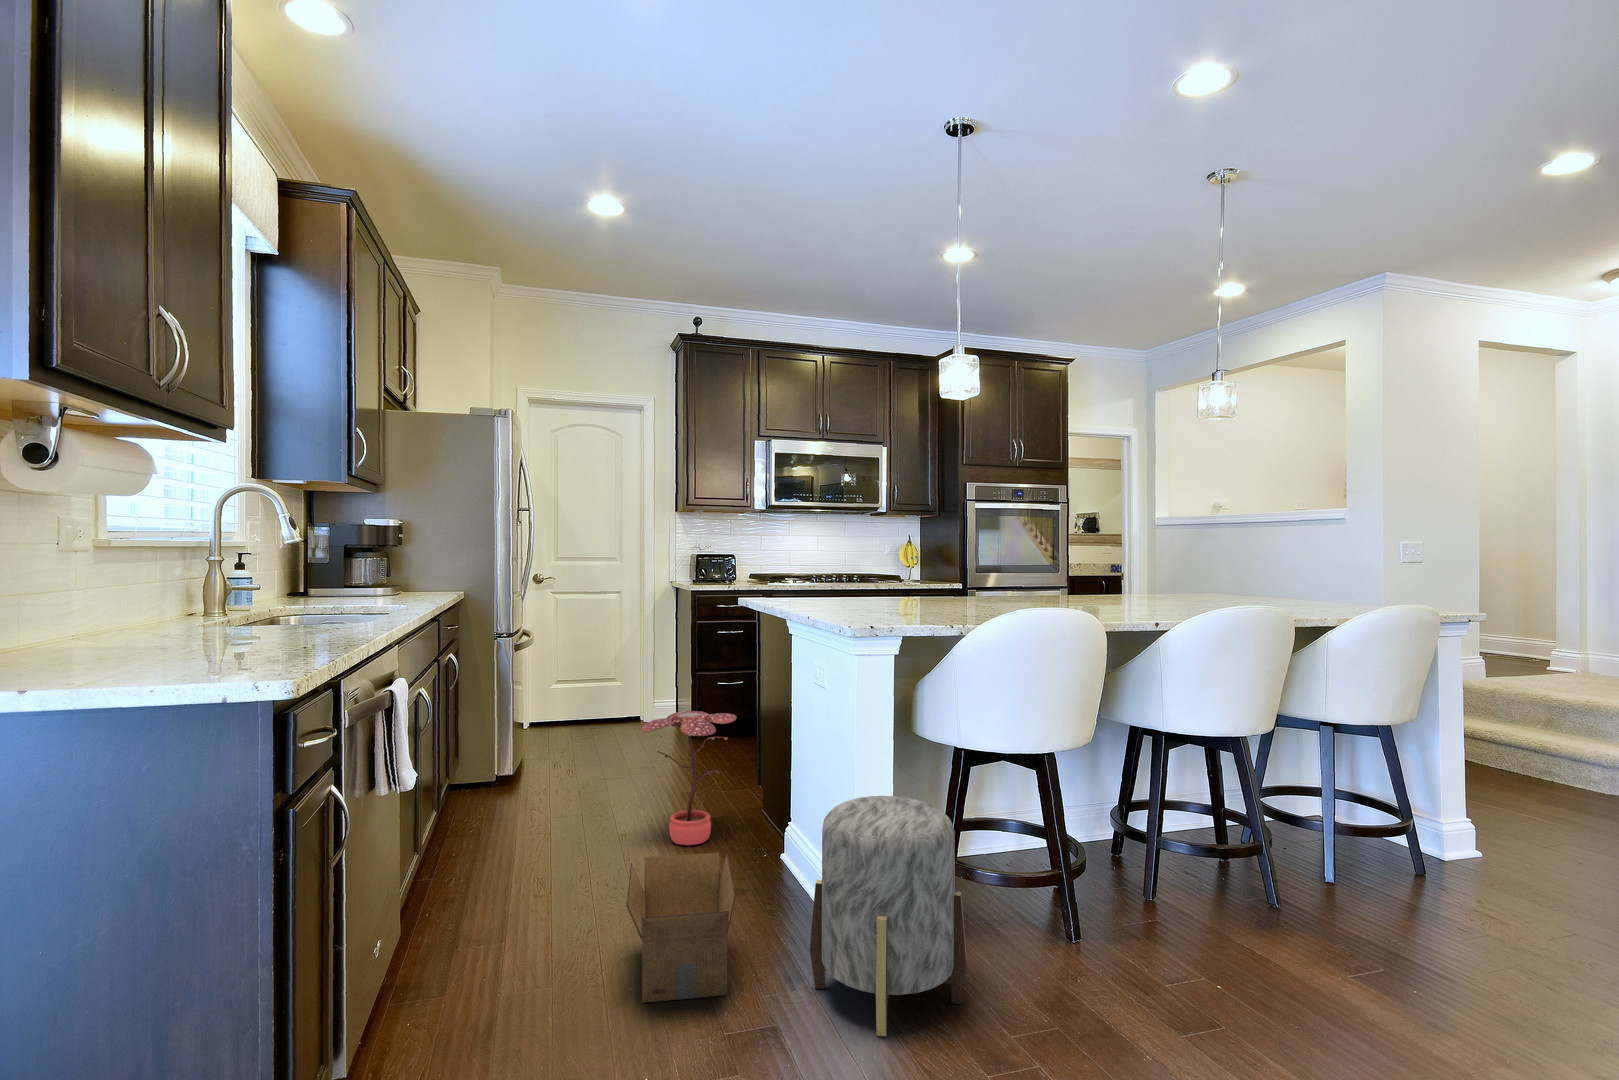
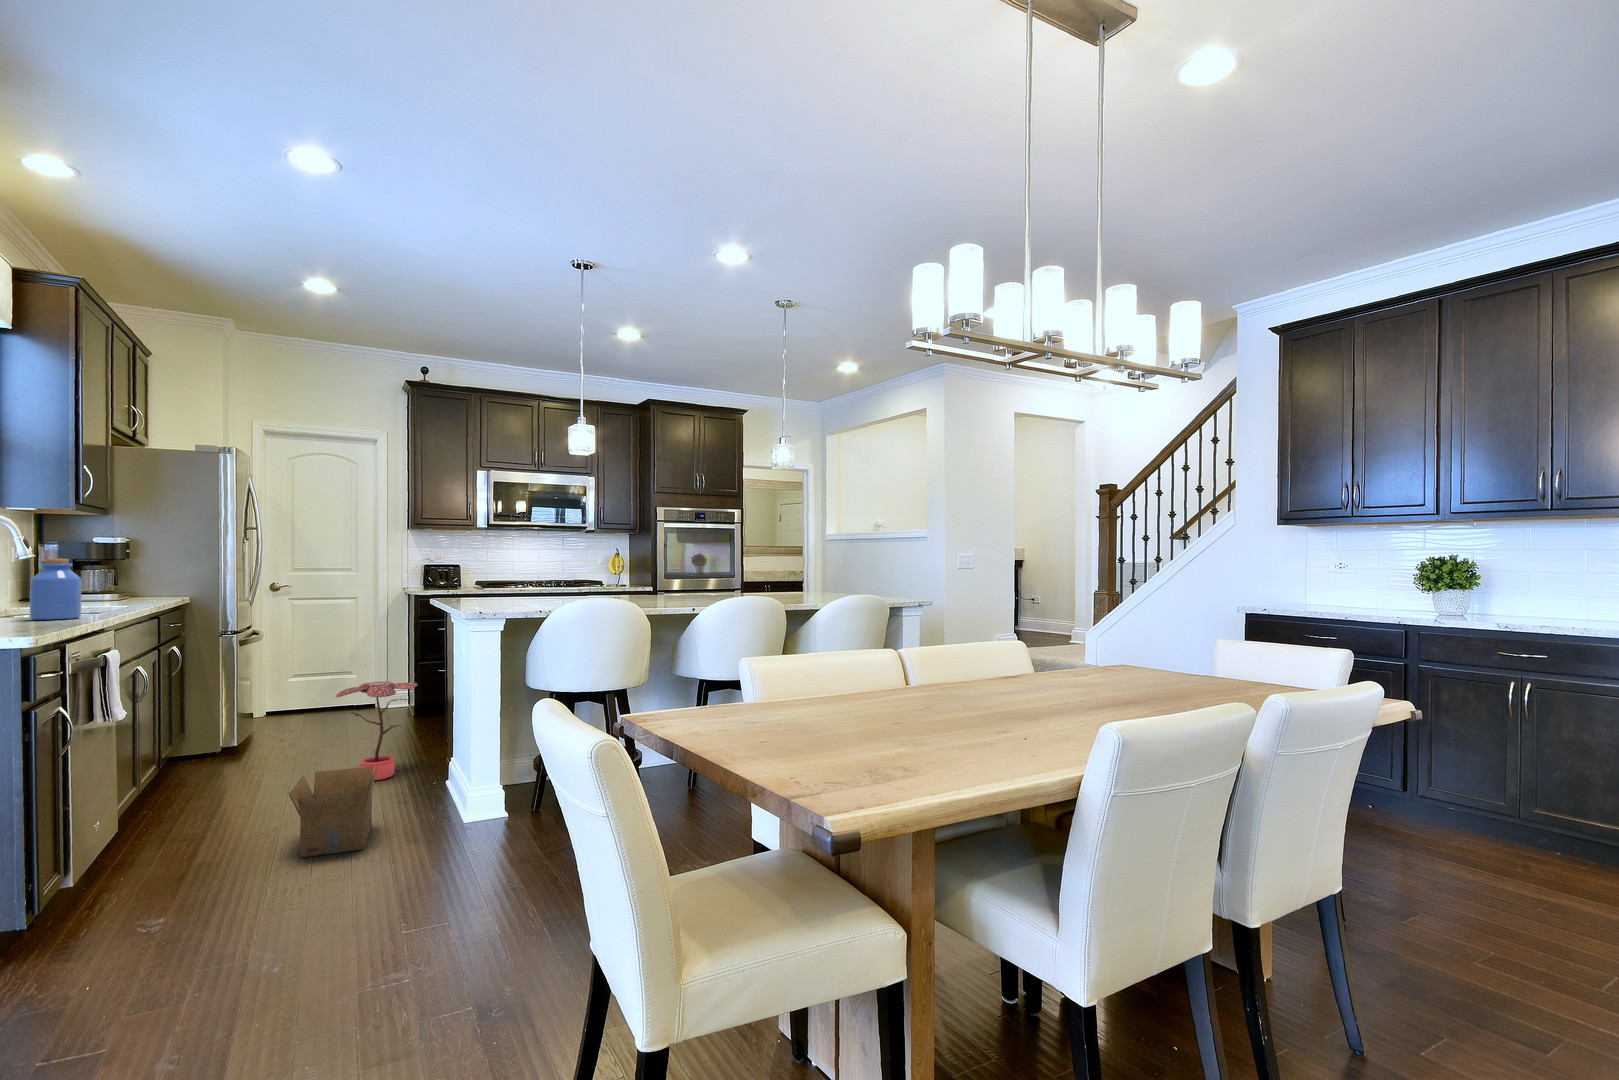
jar: none [295,546,357,635] -> present [30,559,82,620]
stool: present [810,796,967,1036] -> none [424,717,527,857]

